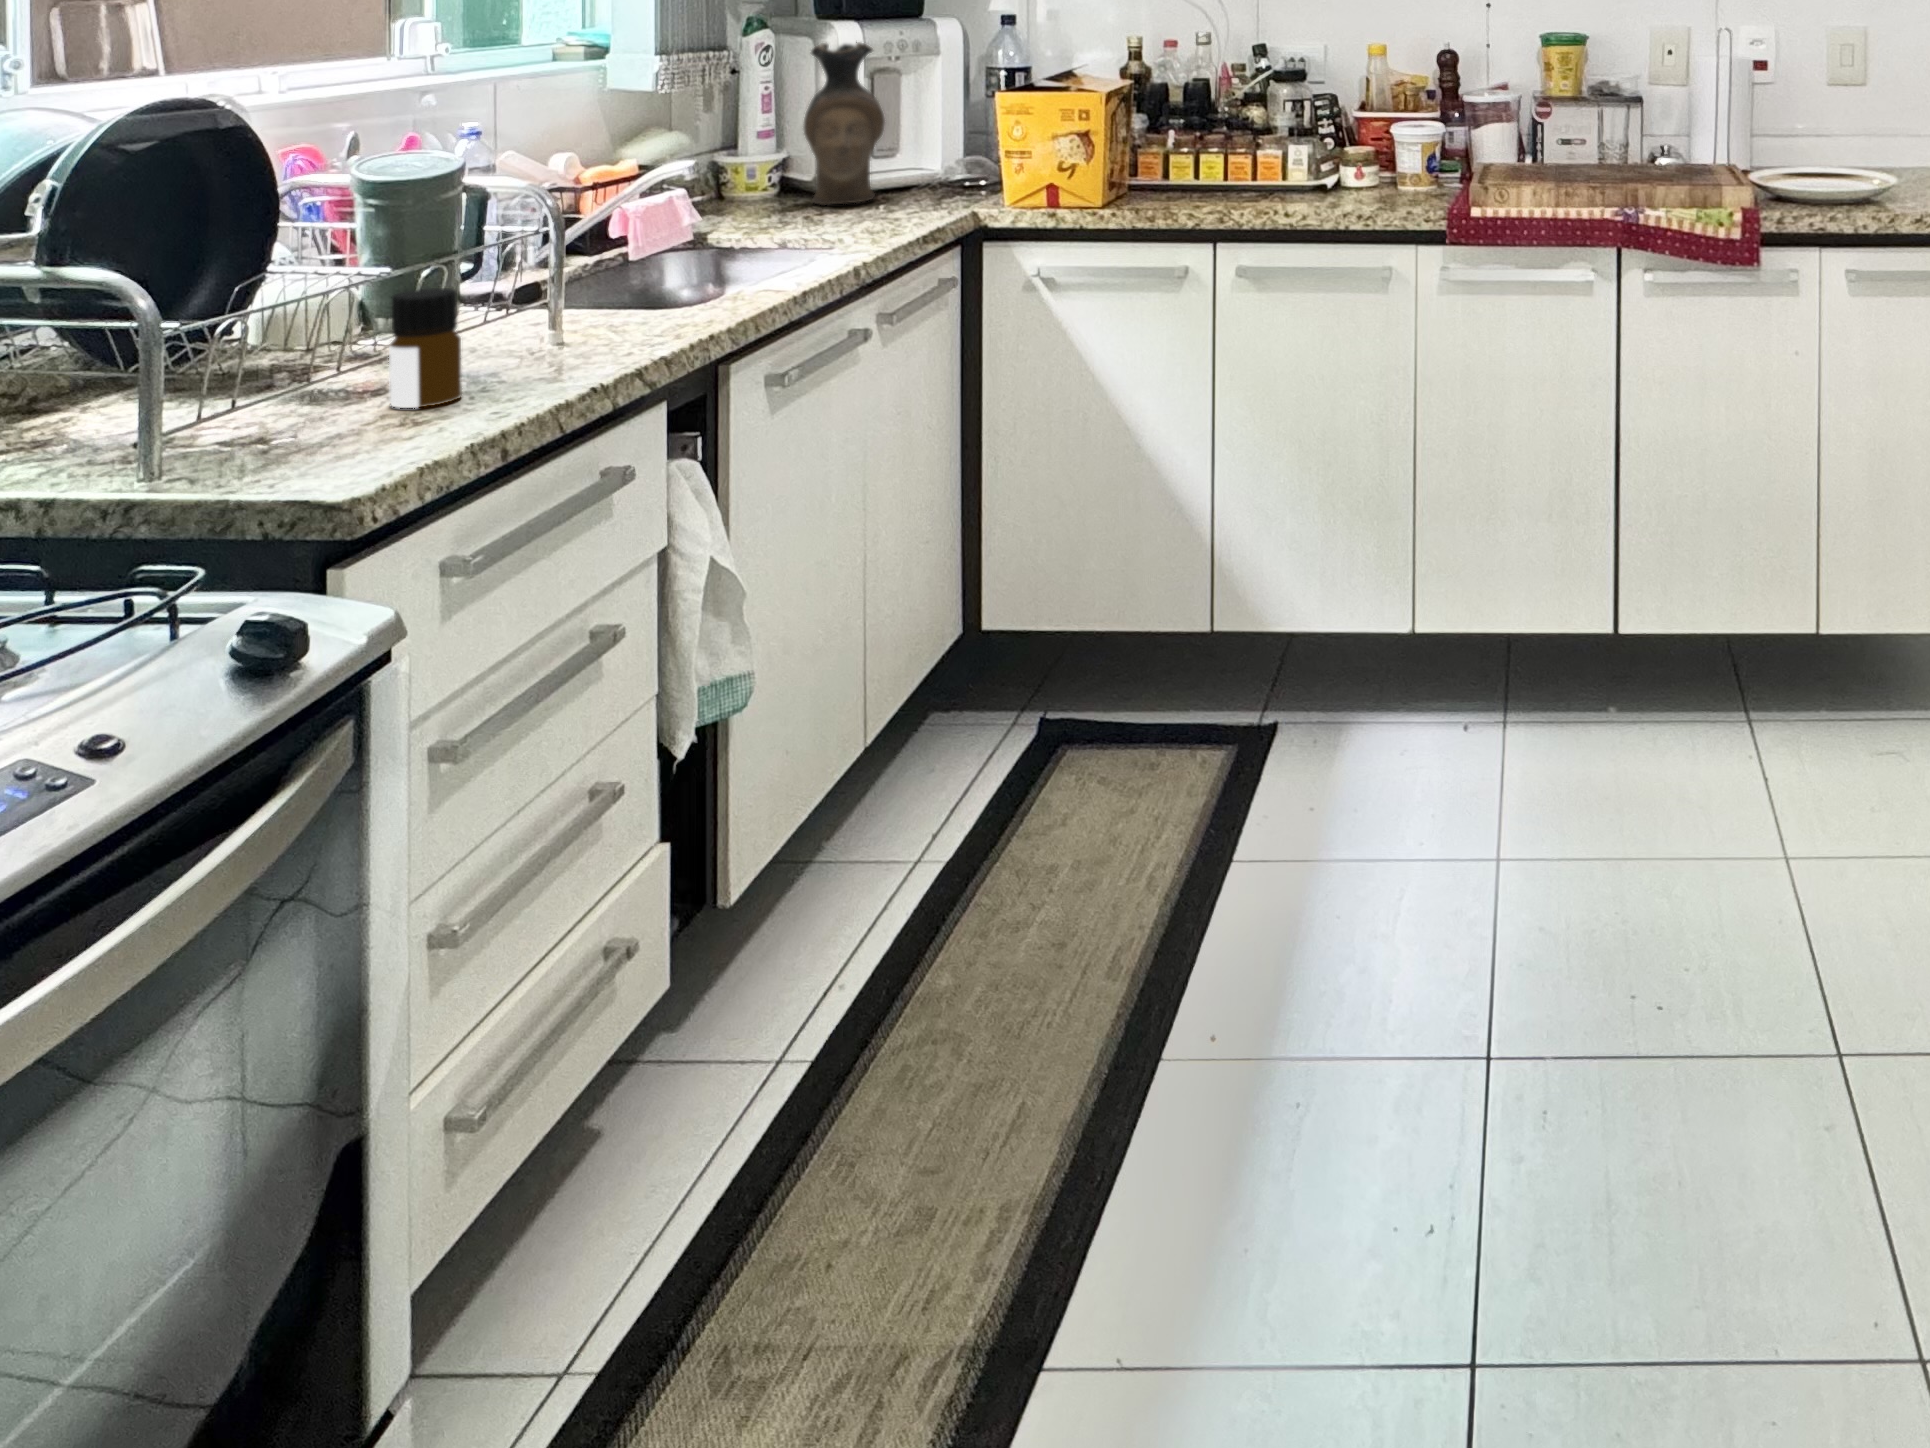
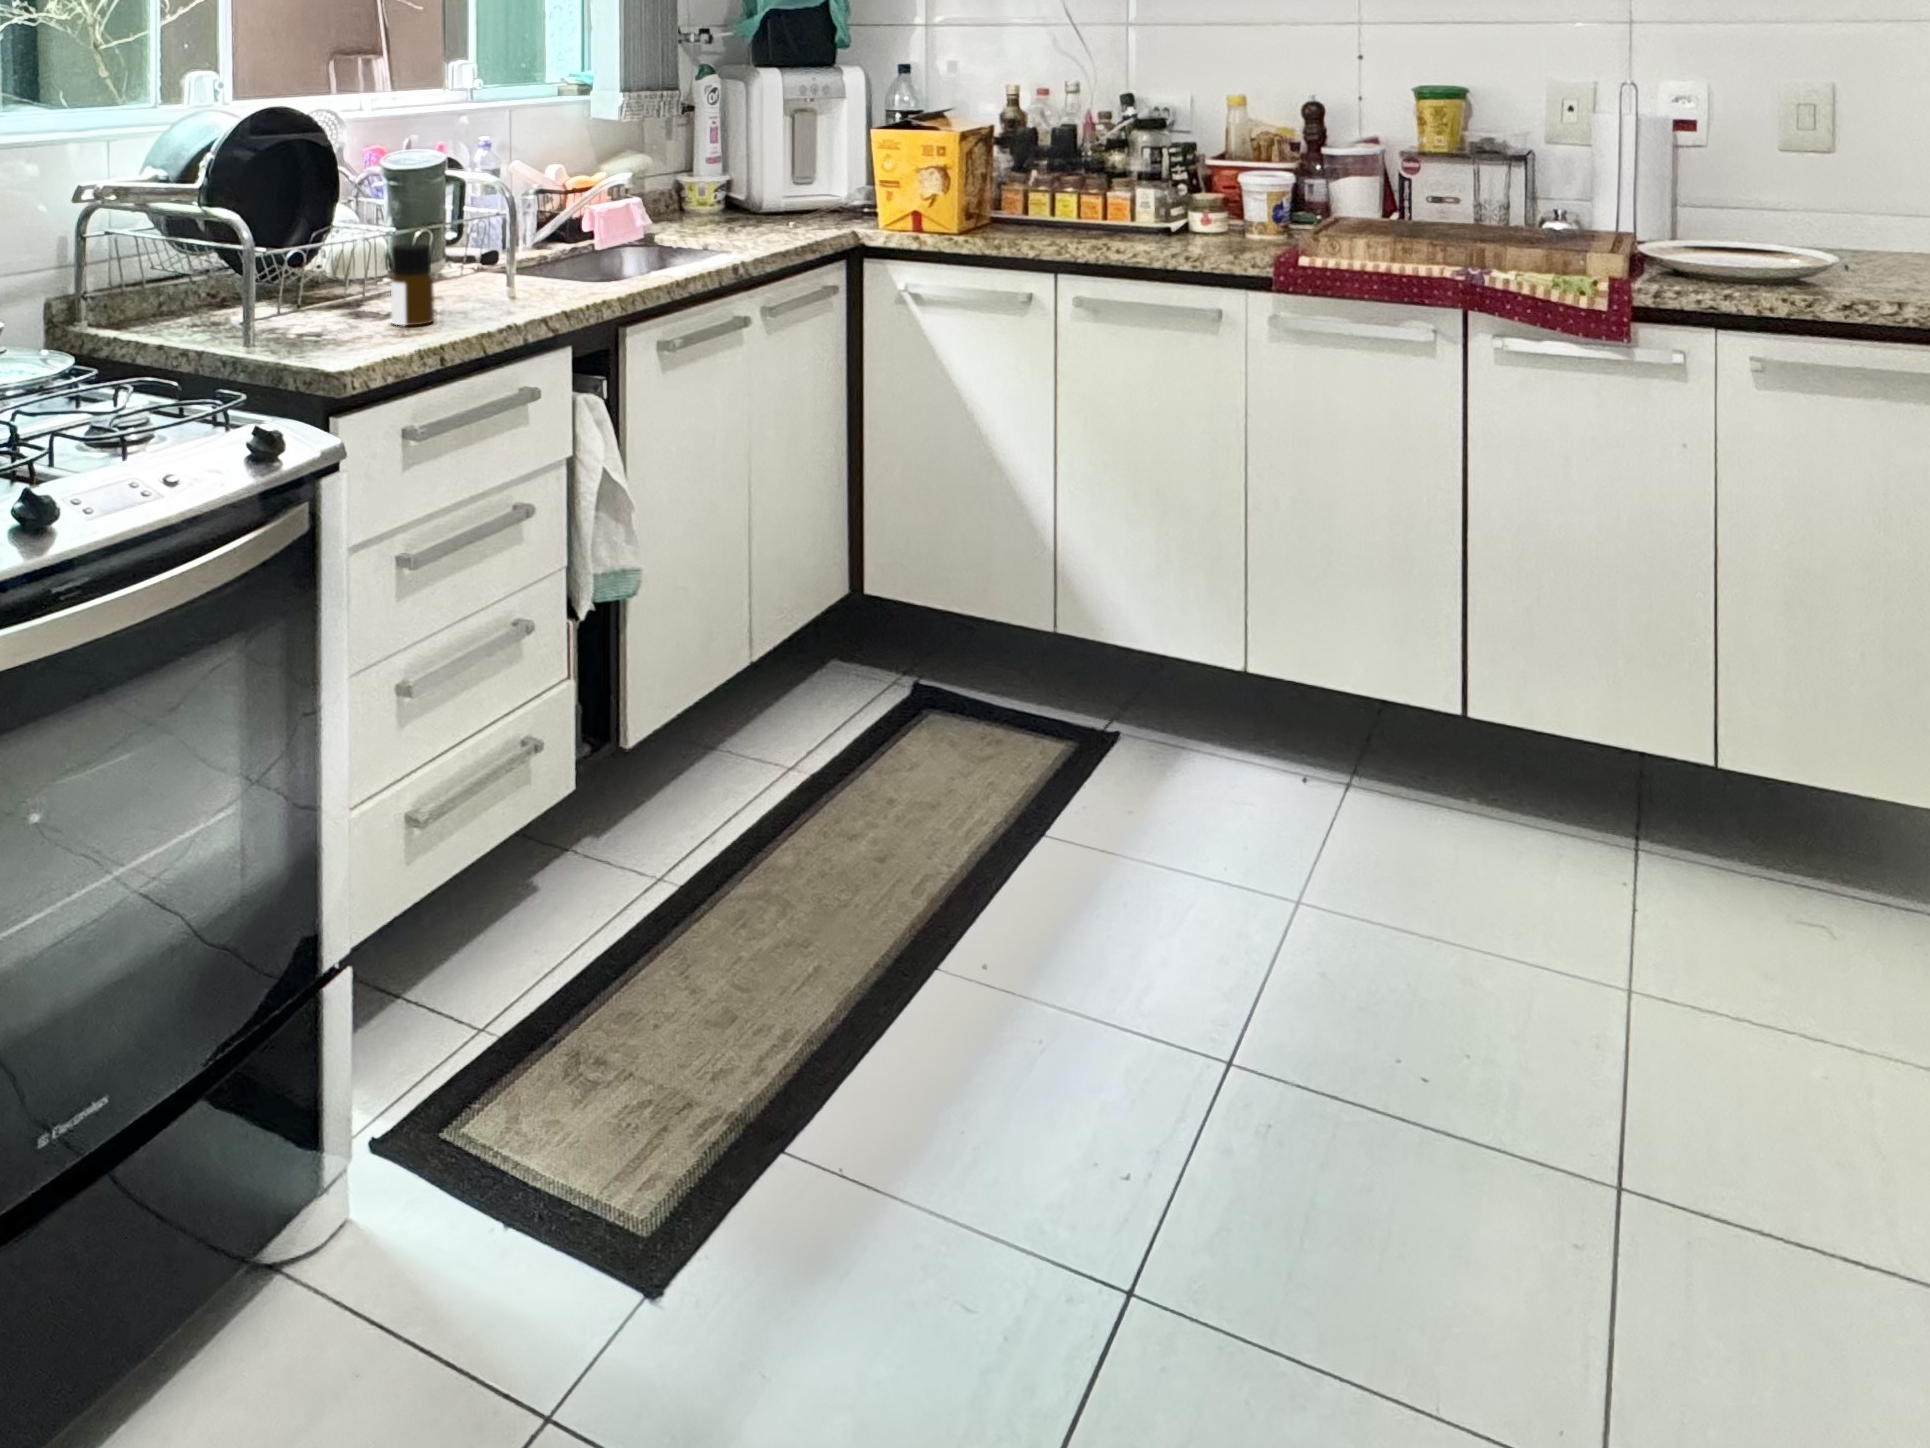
ceramic pitcher: present [803,42,885,205] -> none [734,68,795,219]

